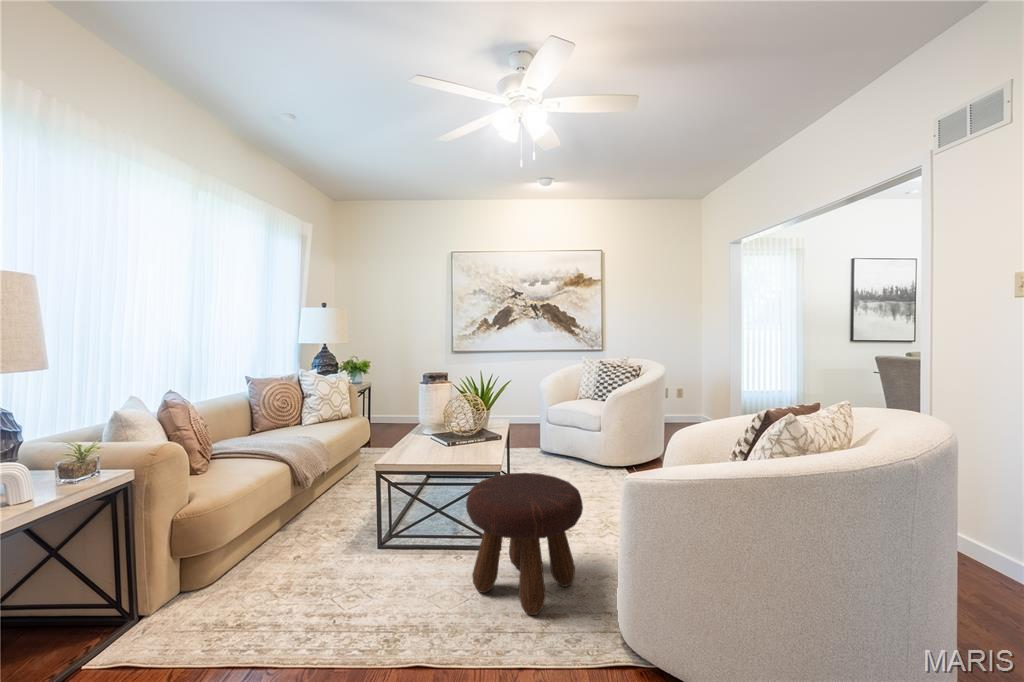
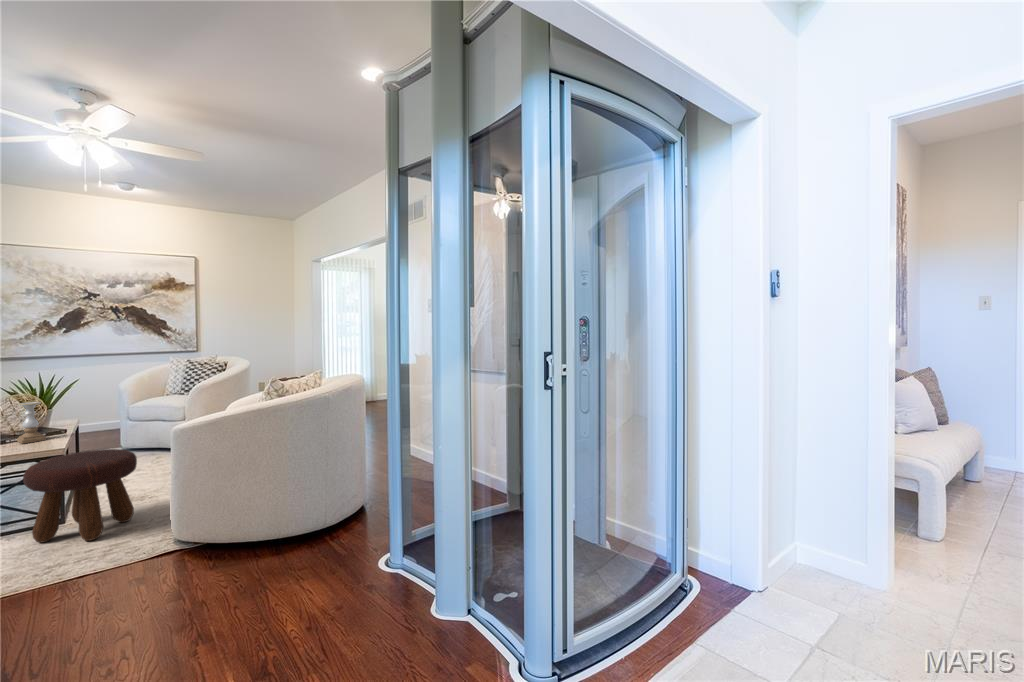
candle holder: none [463,399,486,447] -> present [17,402,46,444]

